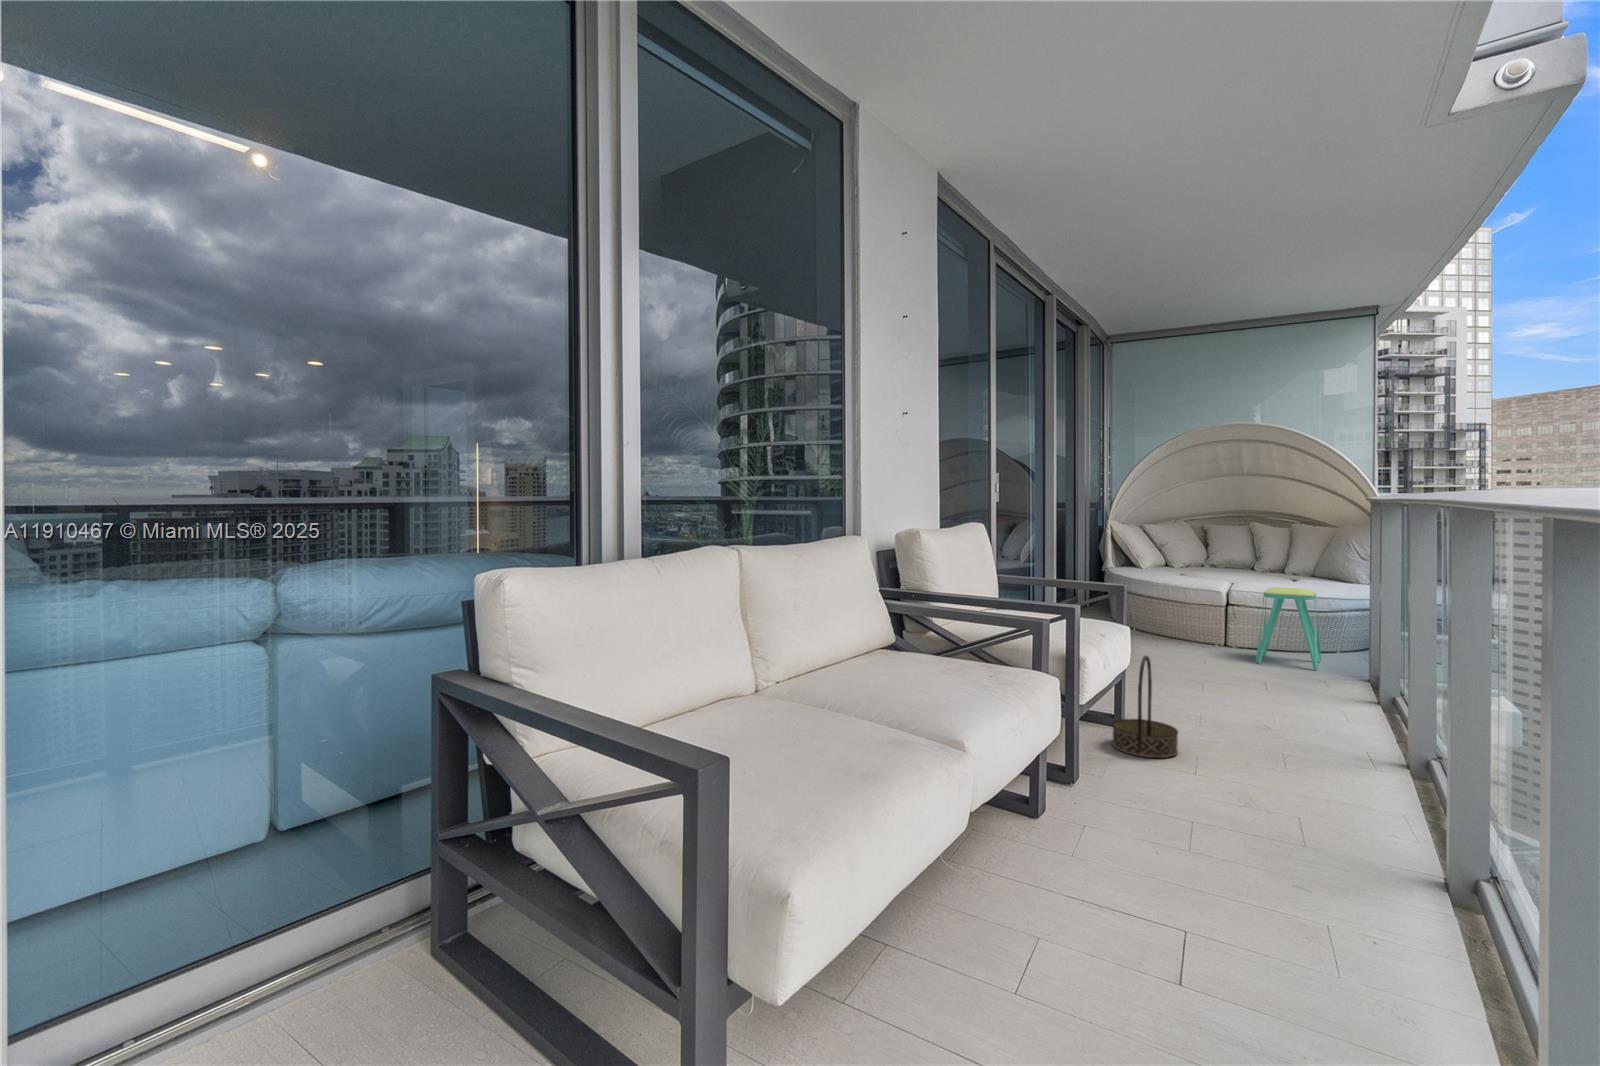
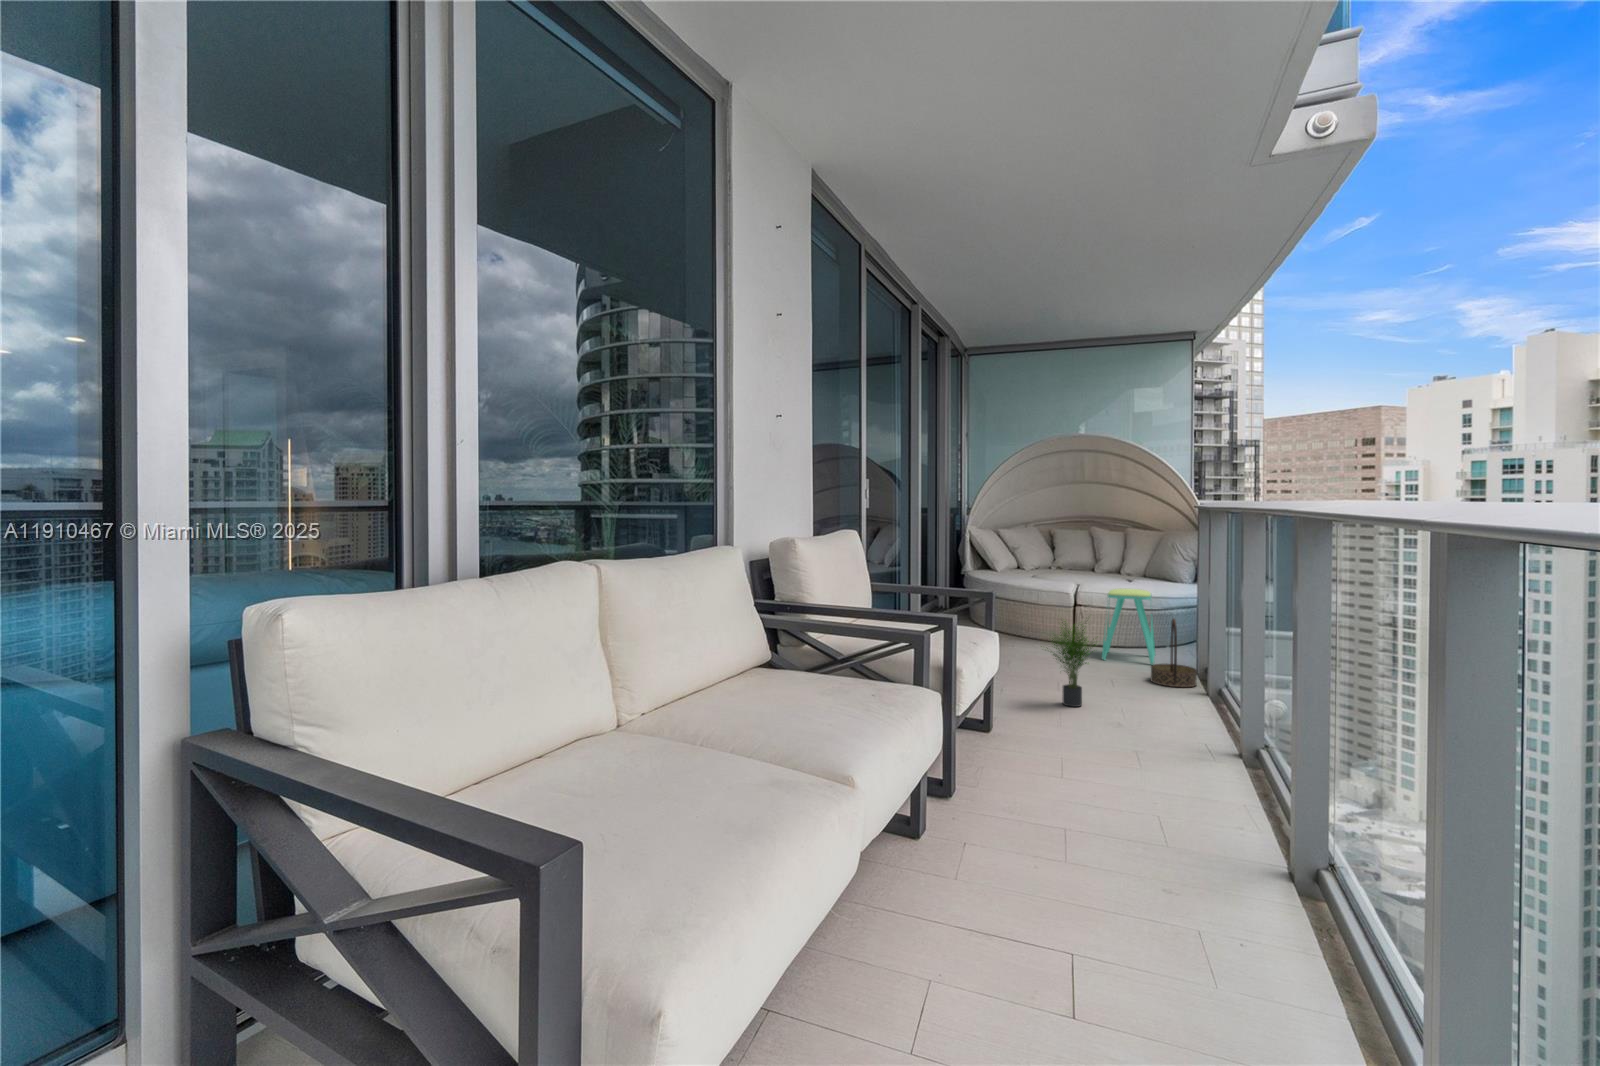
potted plant: none [1174,611,1253,708] -> present [1047,621,1096,707]
basket: present [1112,656,1178,758] -> present [1151,619,1197,687]

